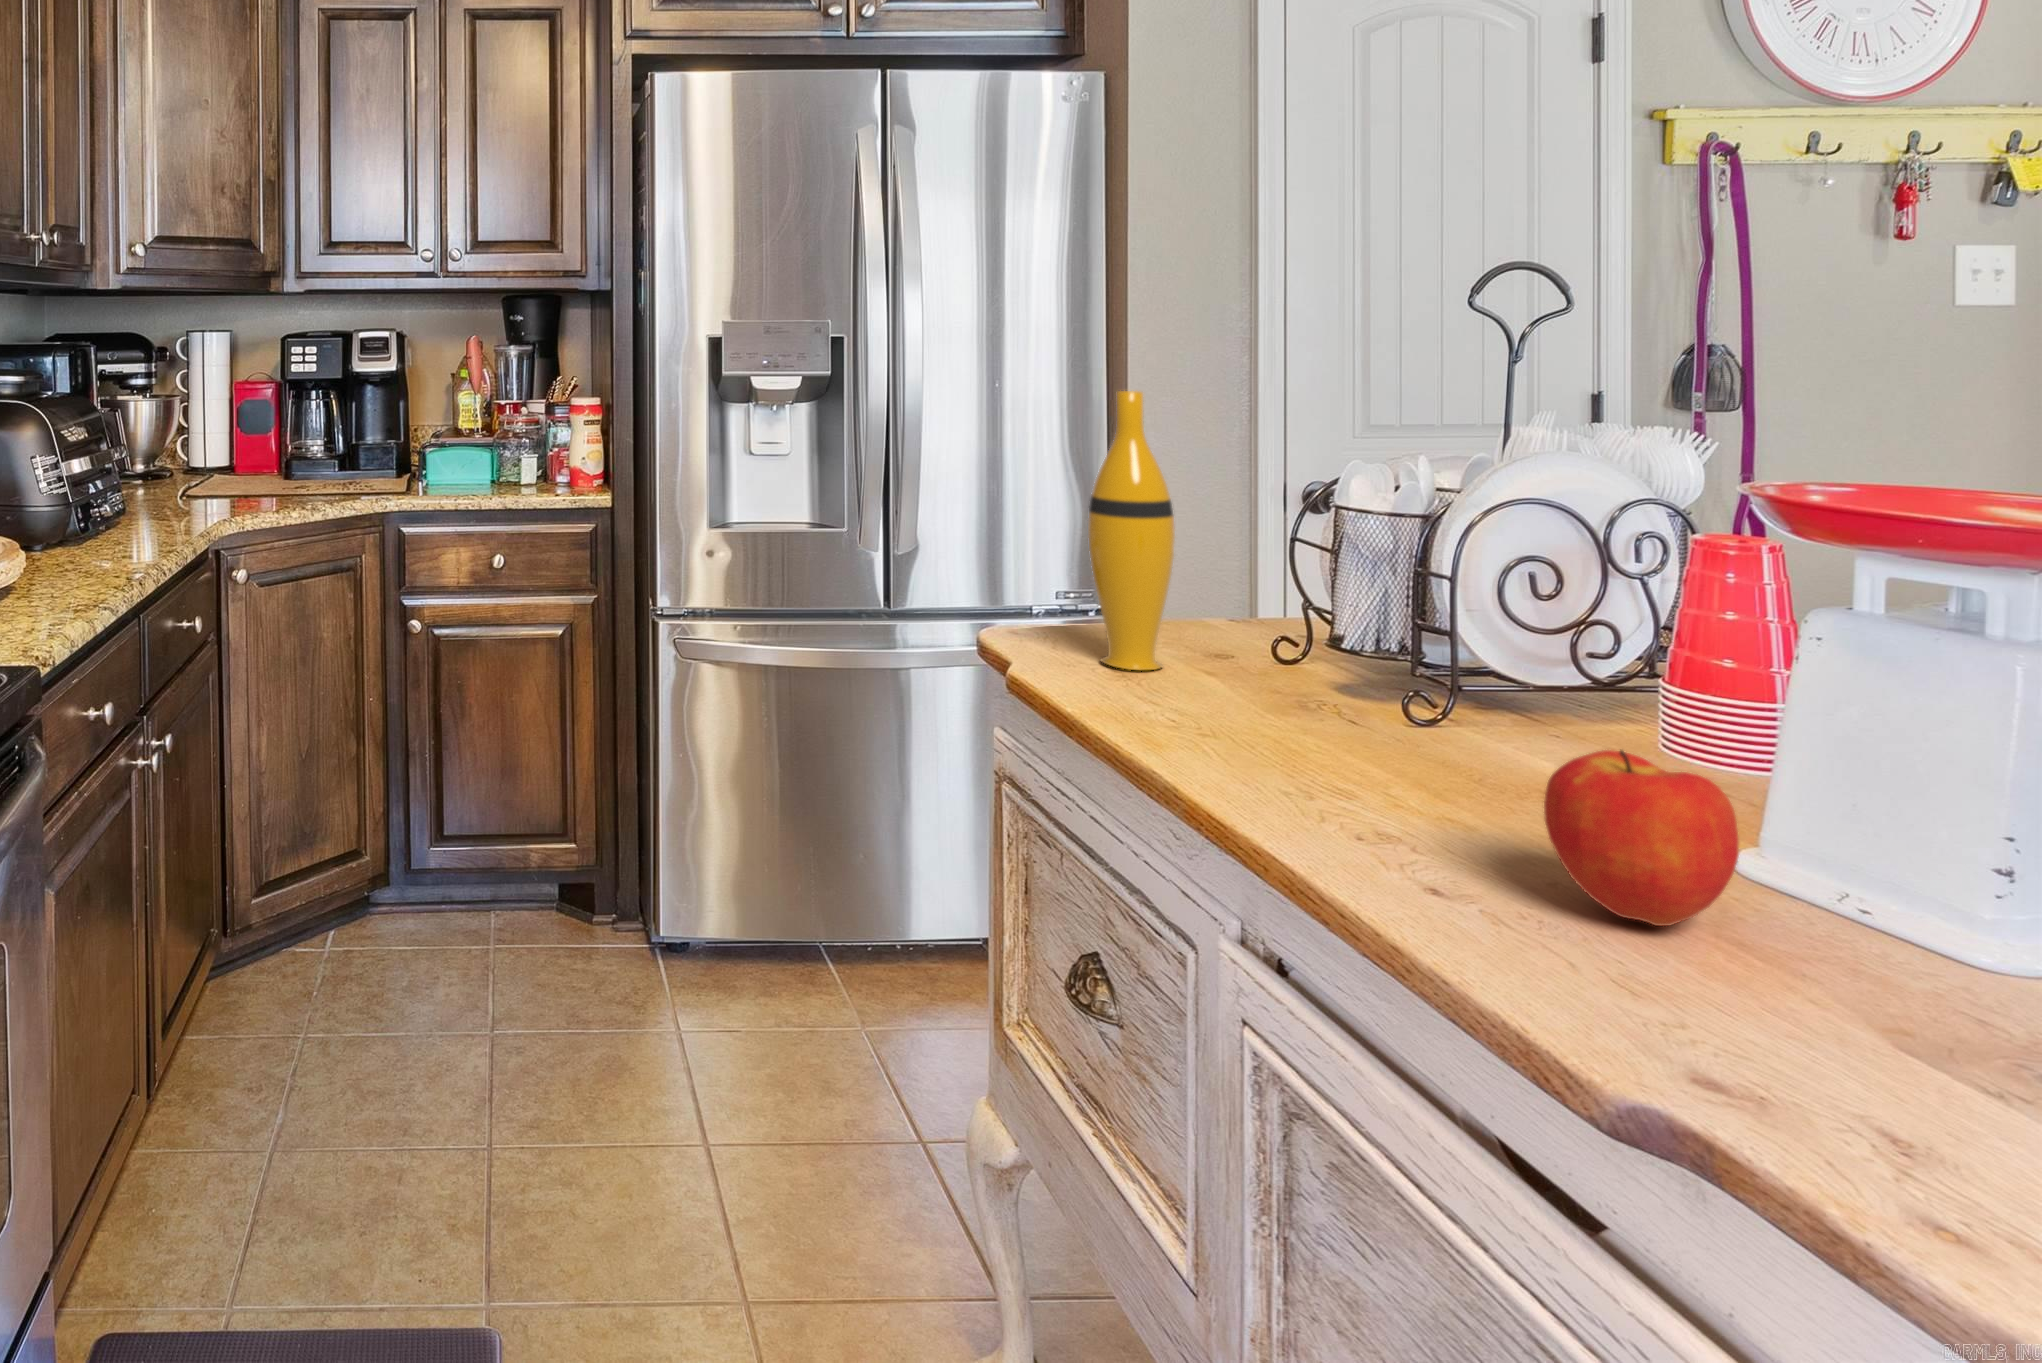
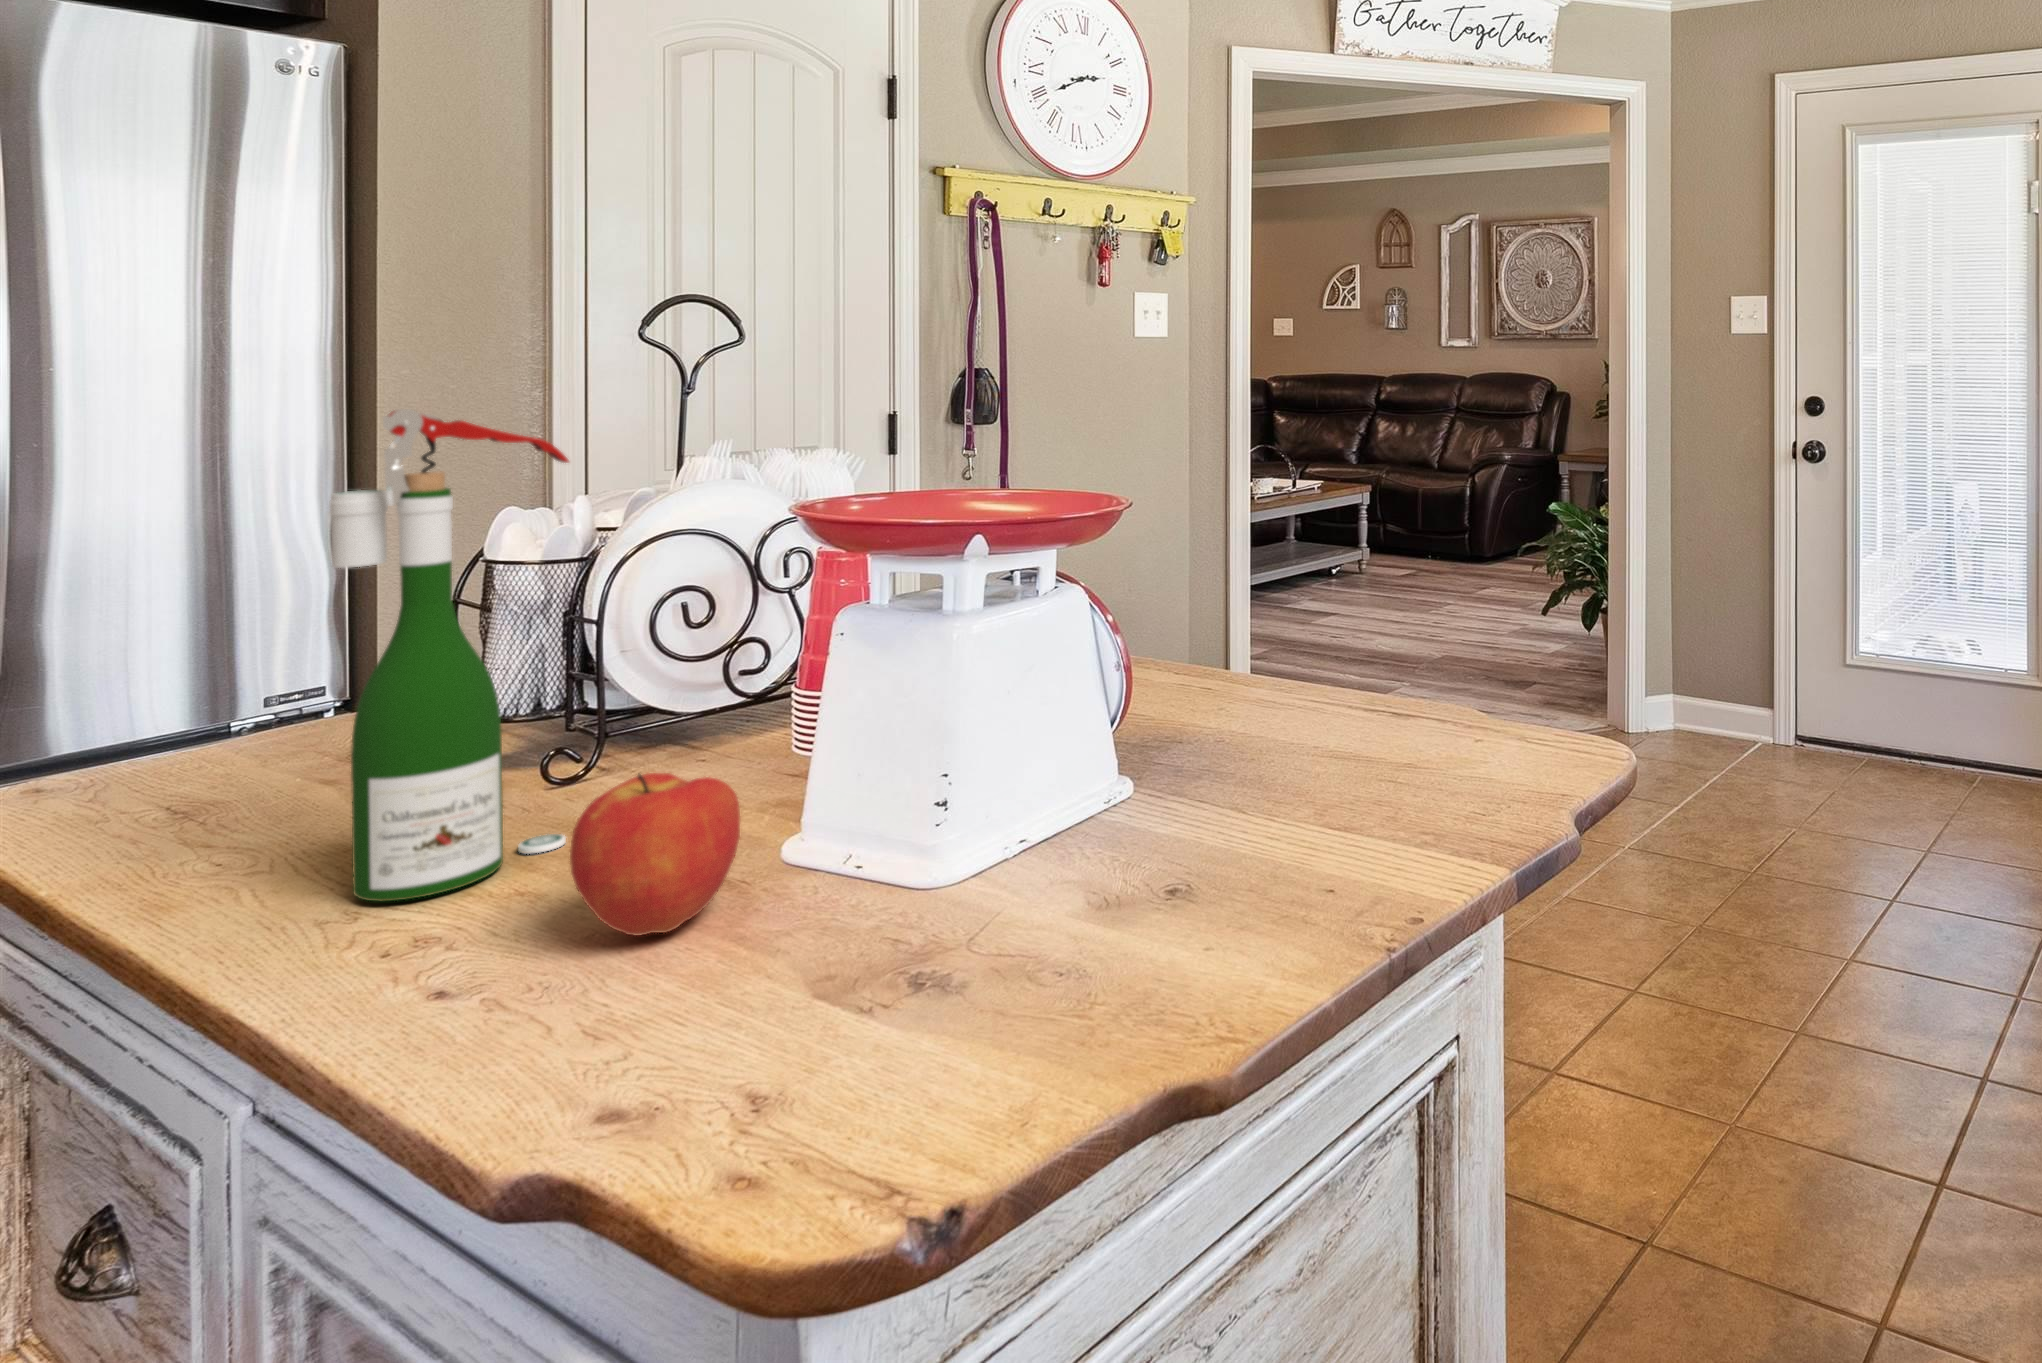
wine bottle: none [1269,364,1469,800] -> present [330,409,569,901]
vase: present [1088,391,1175,670] -> none [140,449,279,814]

